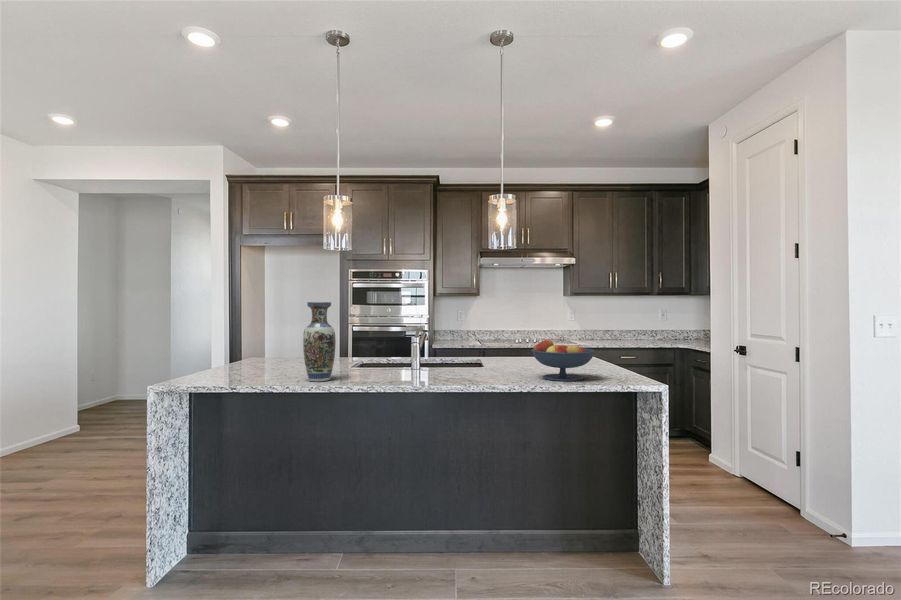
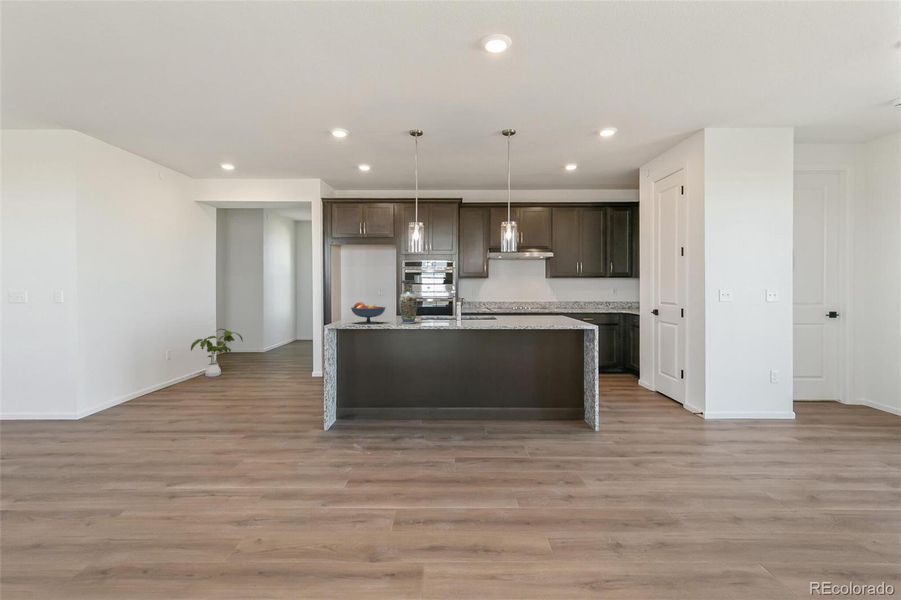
fruit bowl: present [531,340,595,381] -> present [351,302,385,324]
house plant: none [17,372,106,447] -> present [191,329,243,377]

